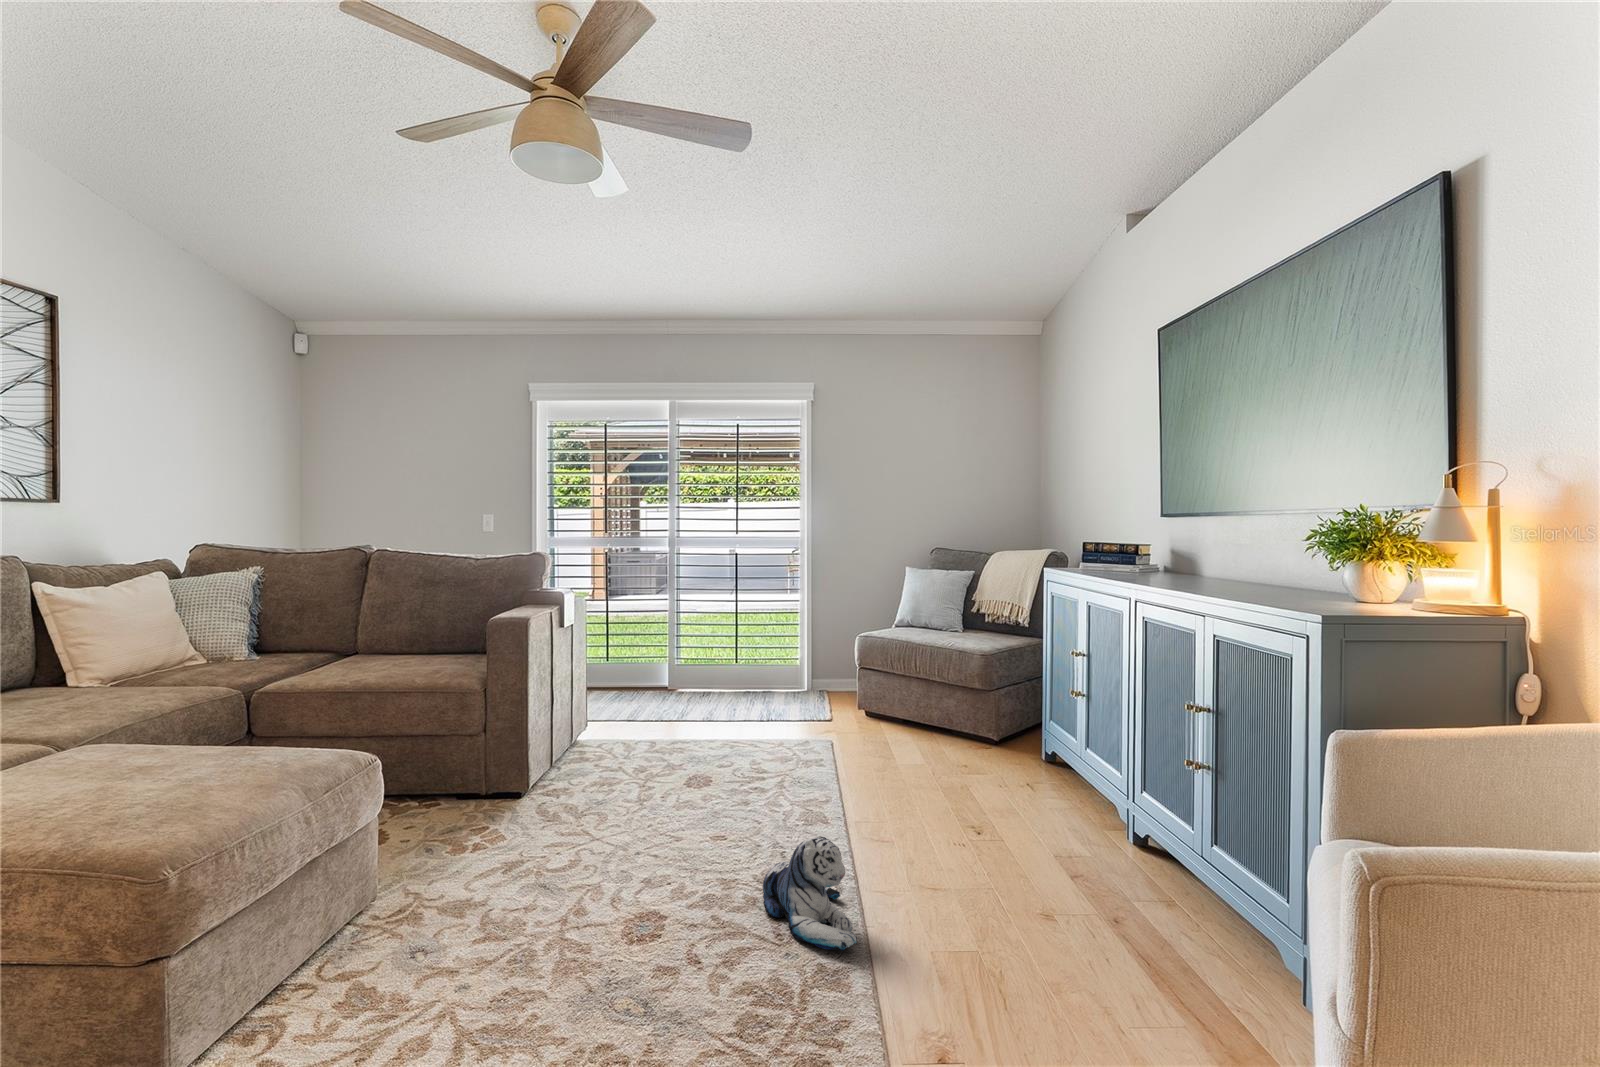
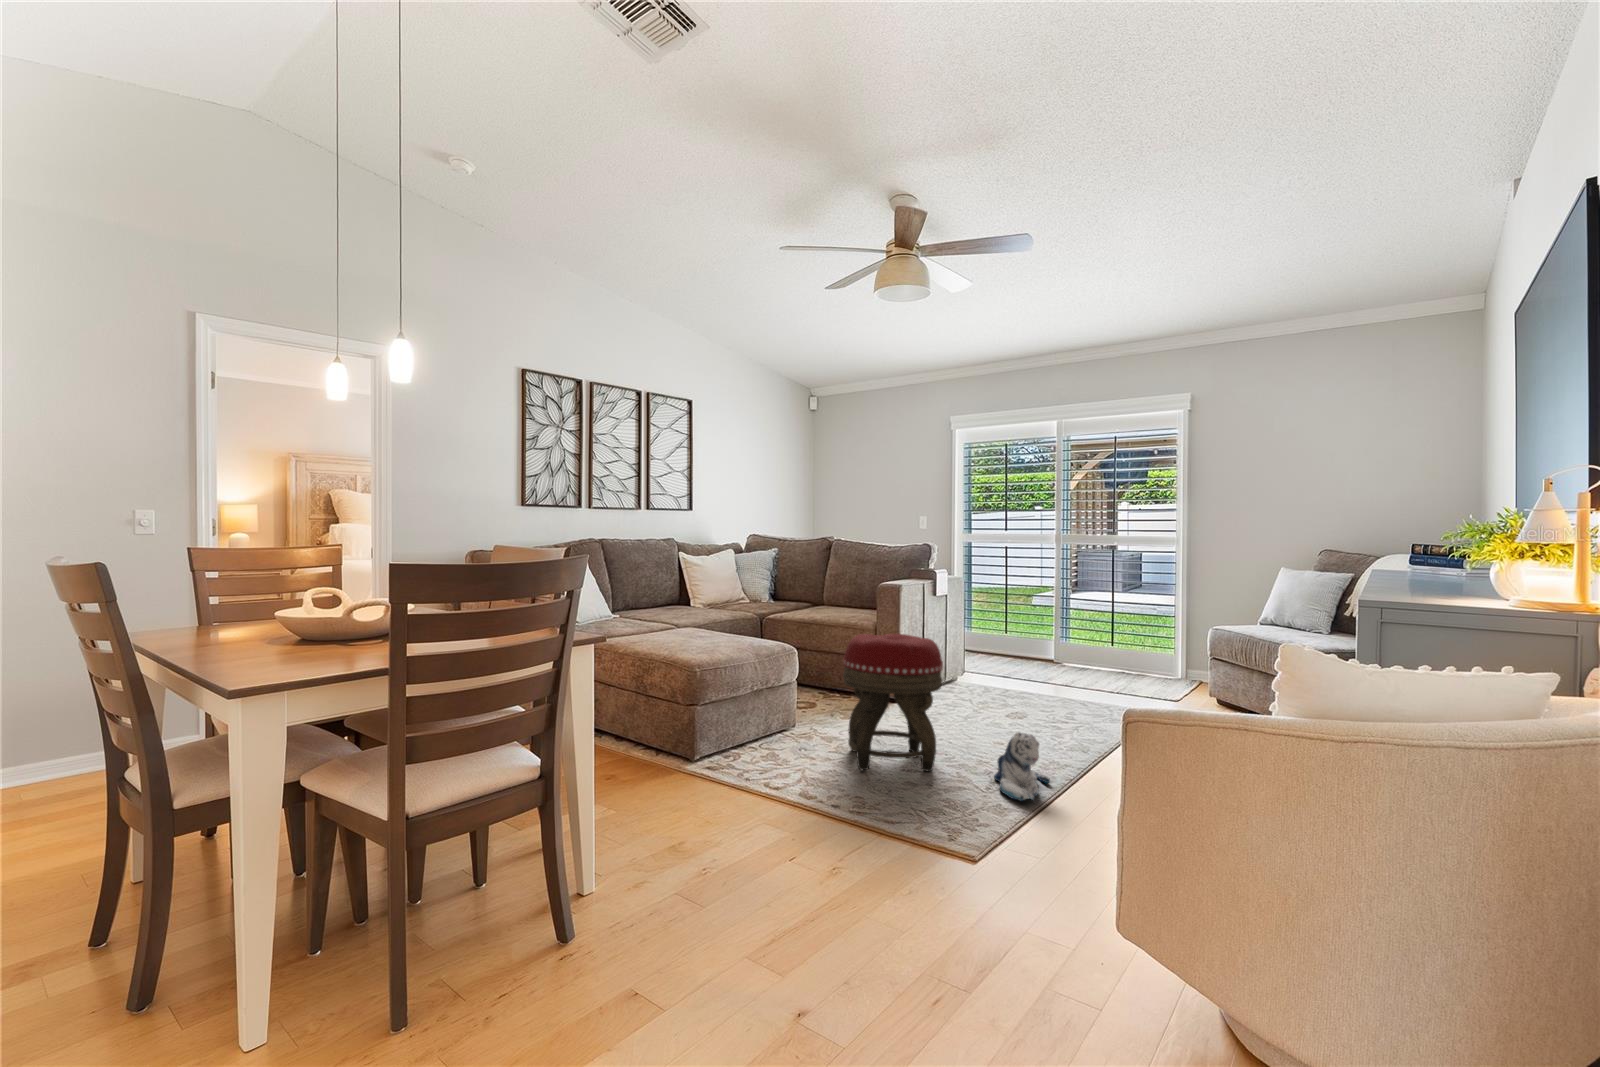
footstool: none [506,709,679,972] -> present [843,634,943,771]

